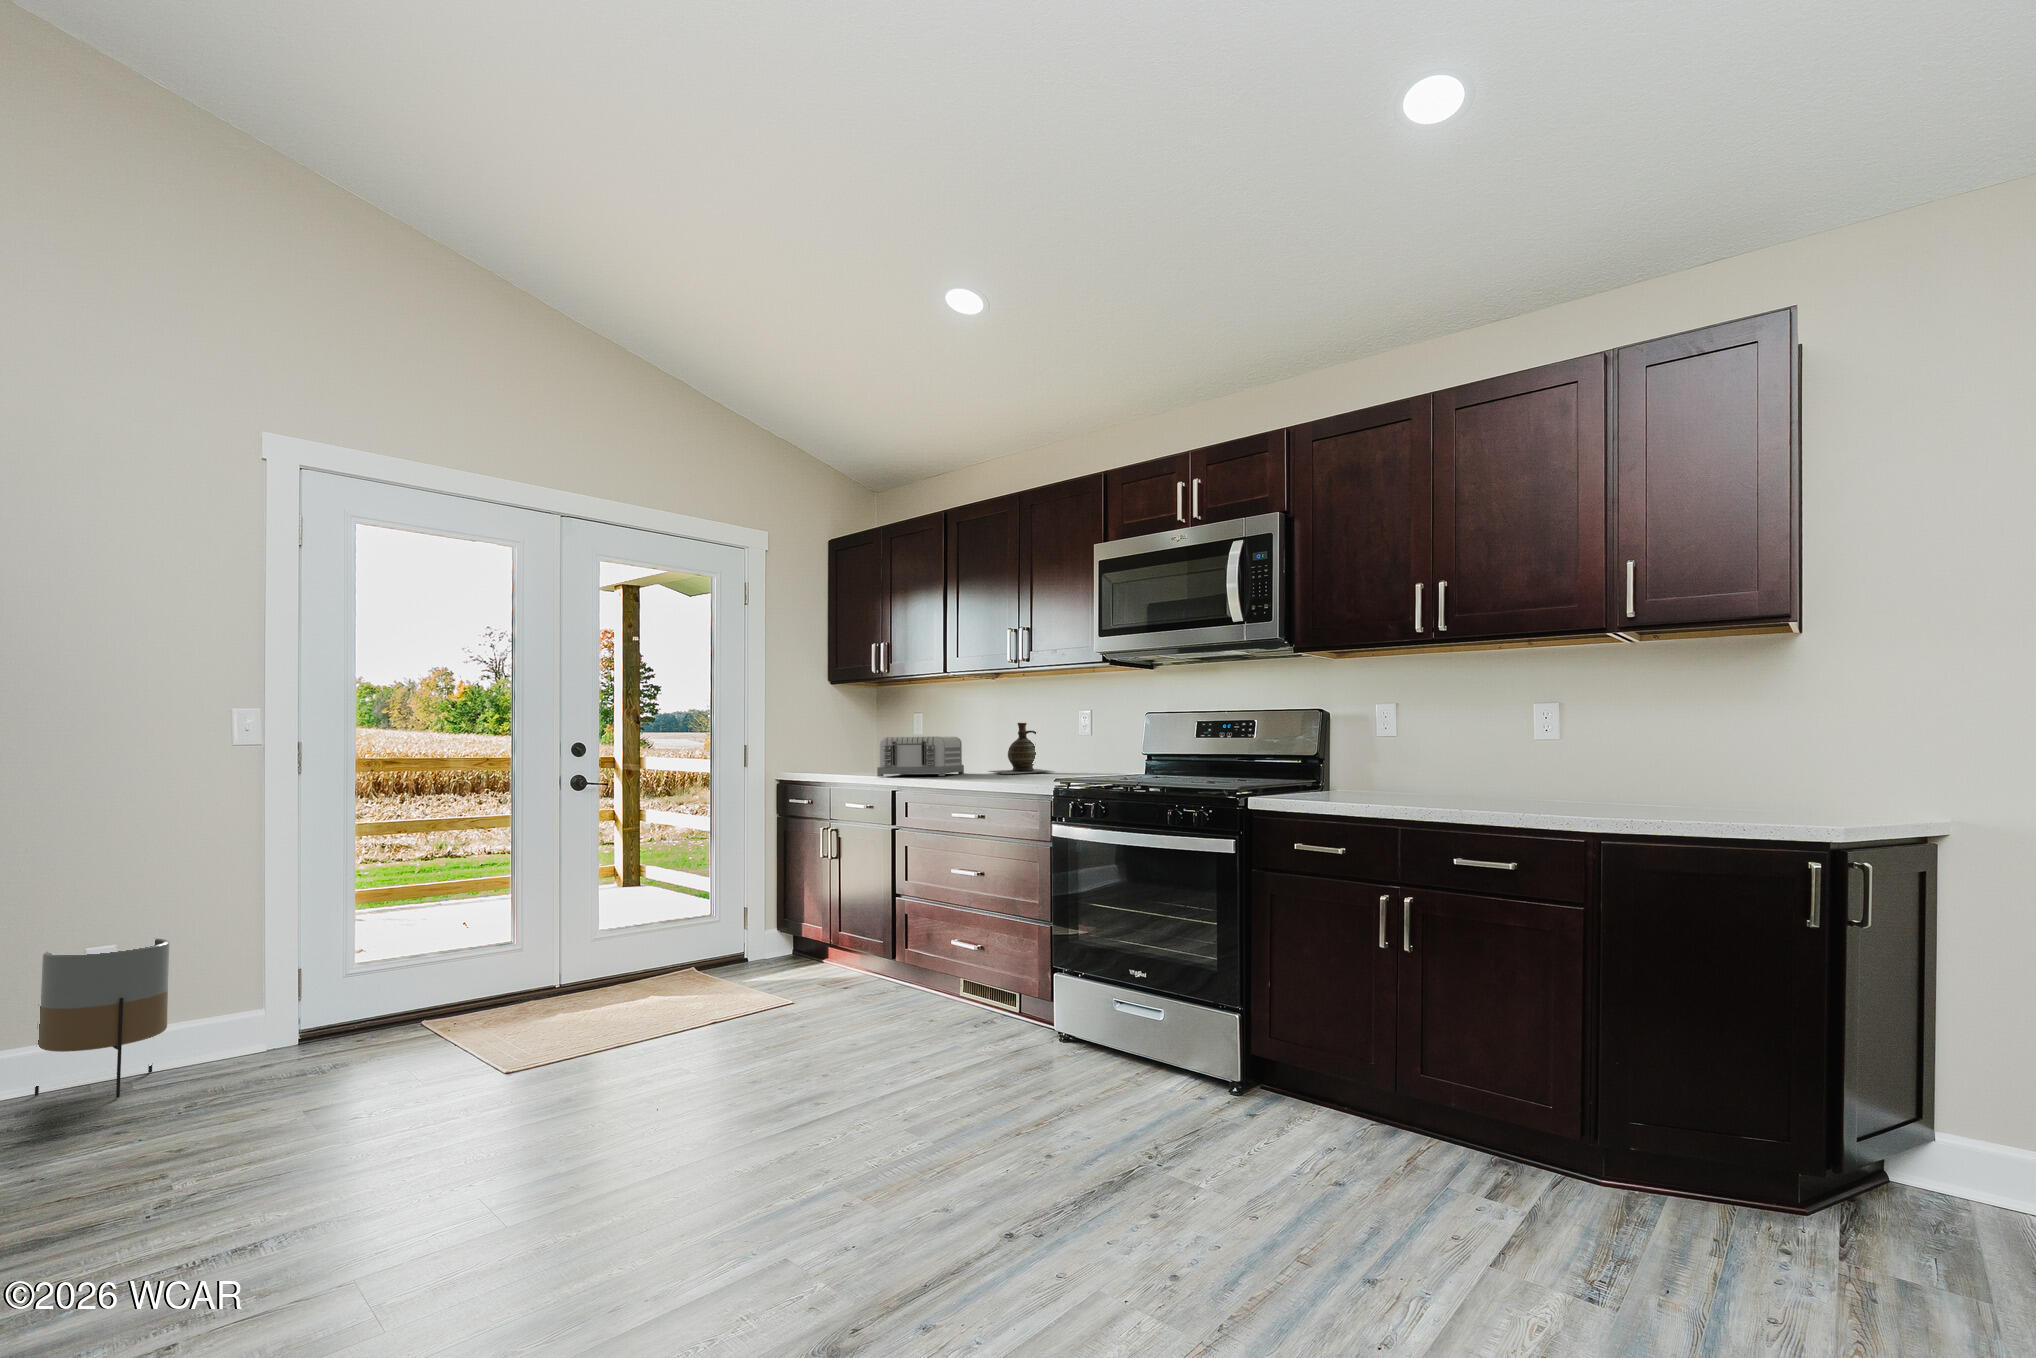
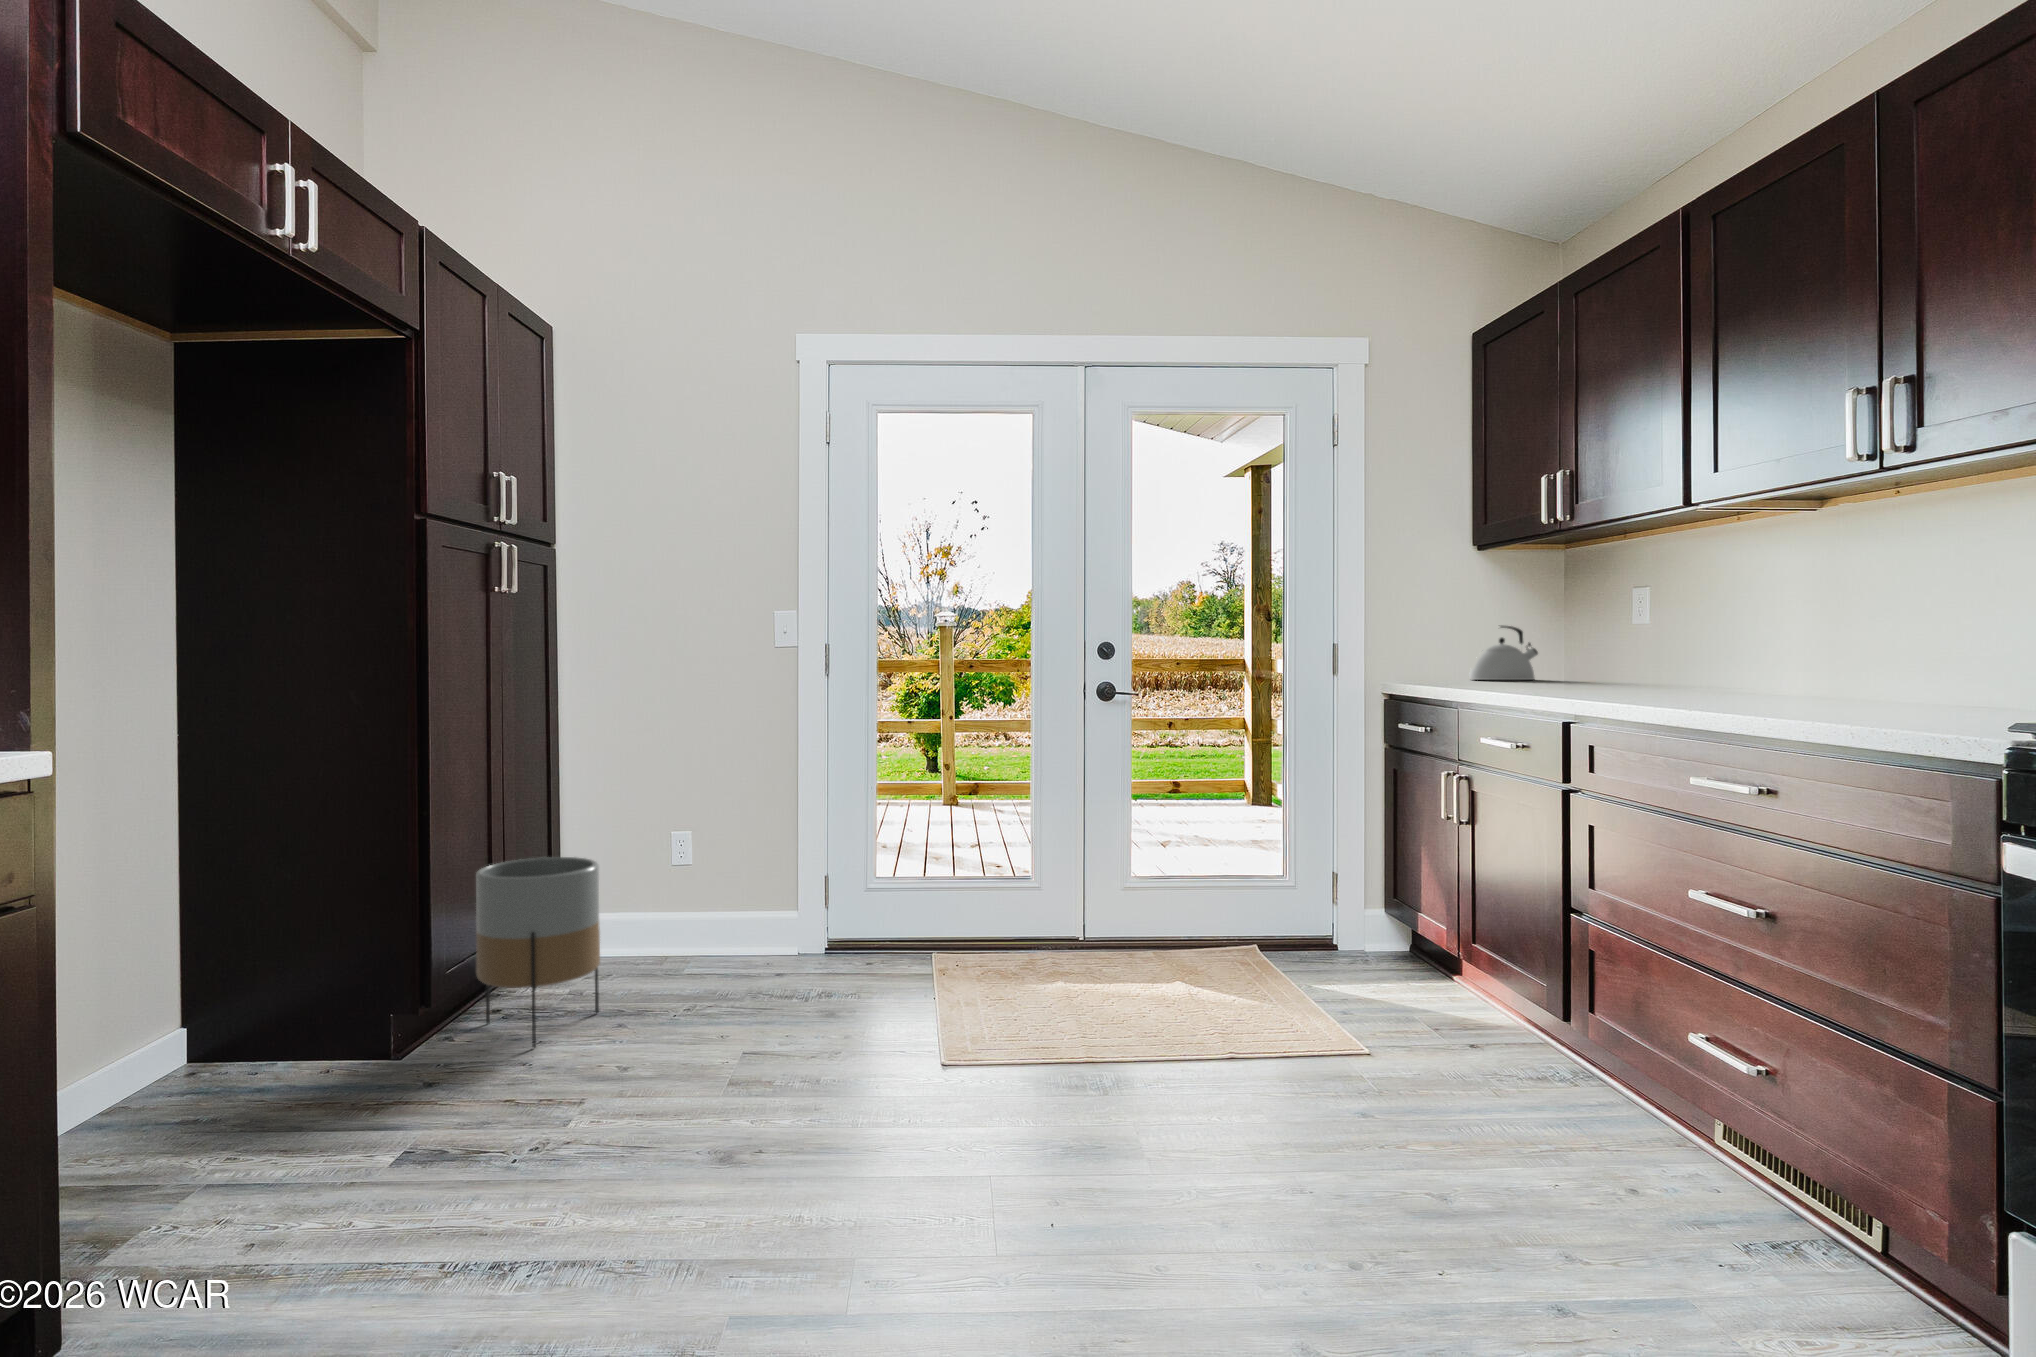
ceramic jug: present [989,723,1054,774] -> none [1772,598,1952,700]
kettle: none [827,734,868,769] -> present [1469,626,1538,680]
toaster: present [877,736,964,776] -> none [1543,625,1722,699]

